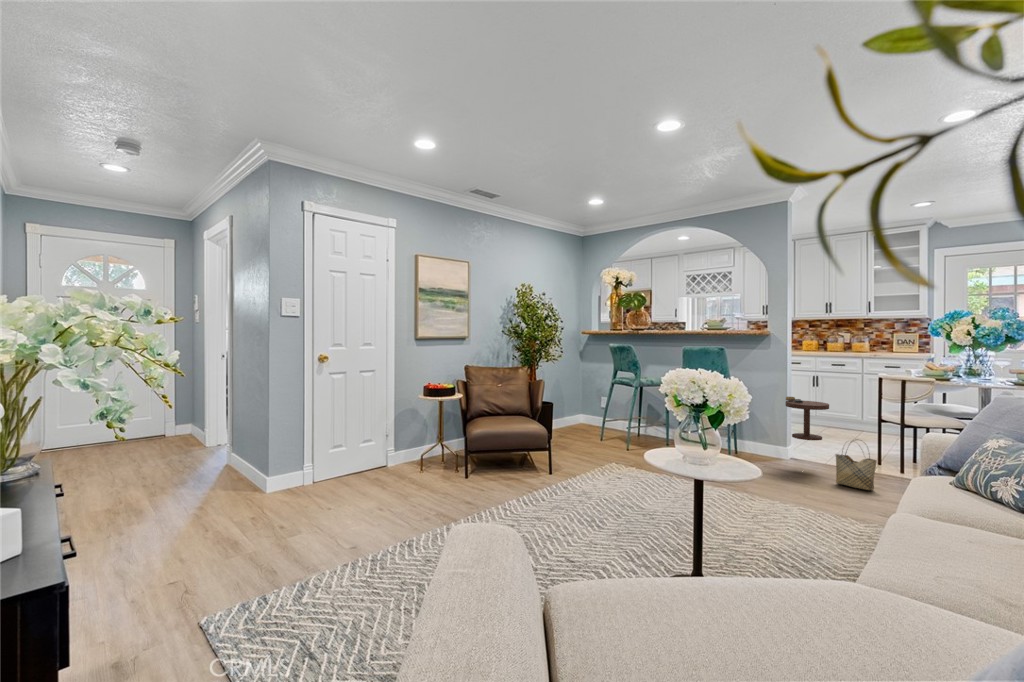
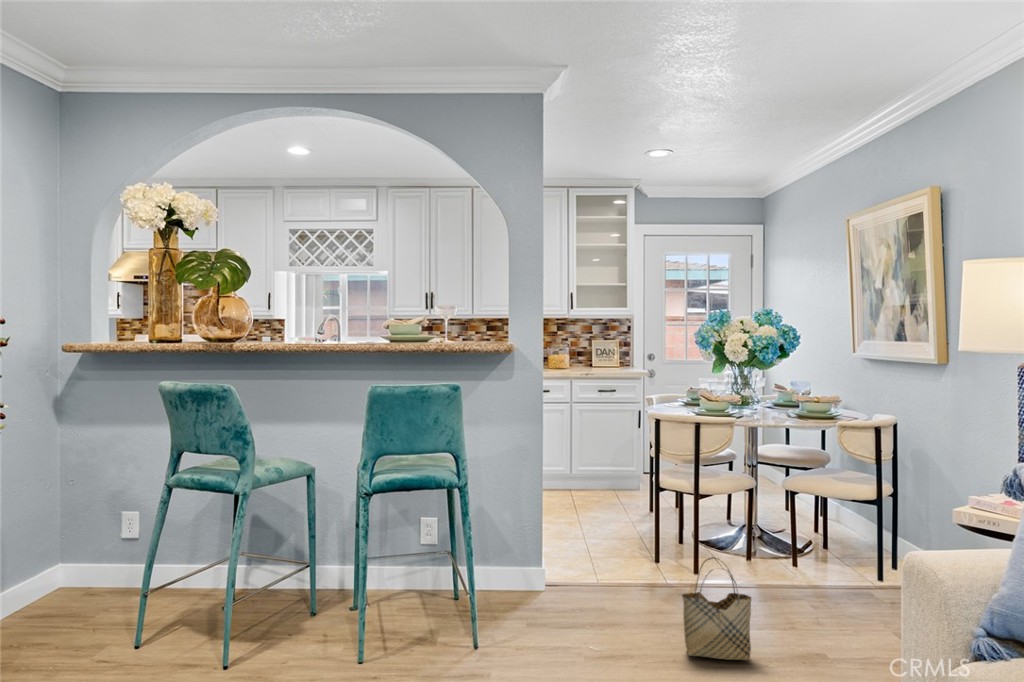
side table: present [786,397,829,440] -> none [571,479,648,625]

